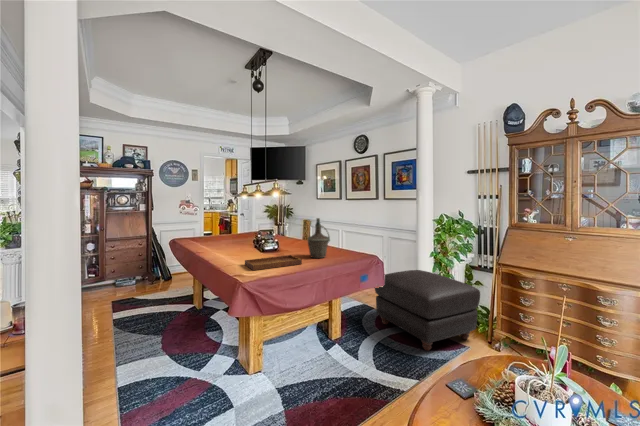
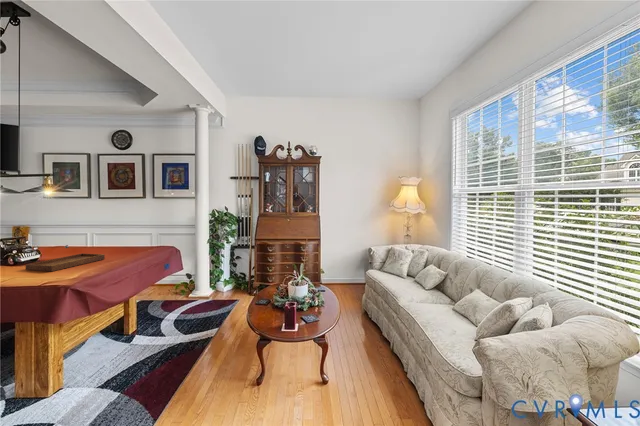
bottle: present [308,218,330,258] -> none [100,214,127,254]
ottoman: present [375,270,480,351] -> none [160,255,245,311]

